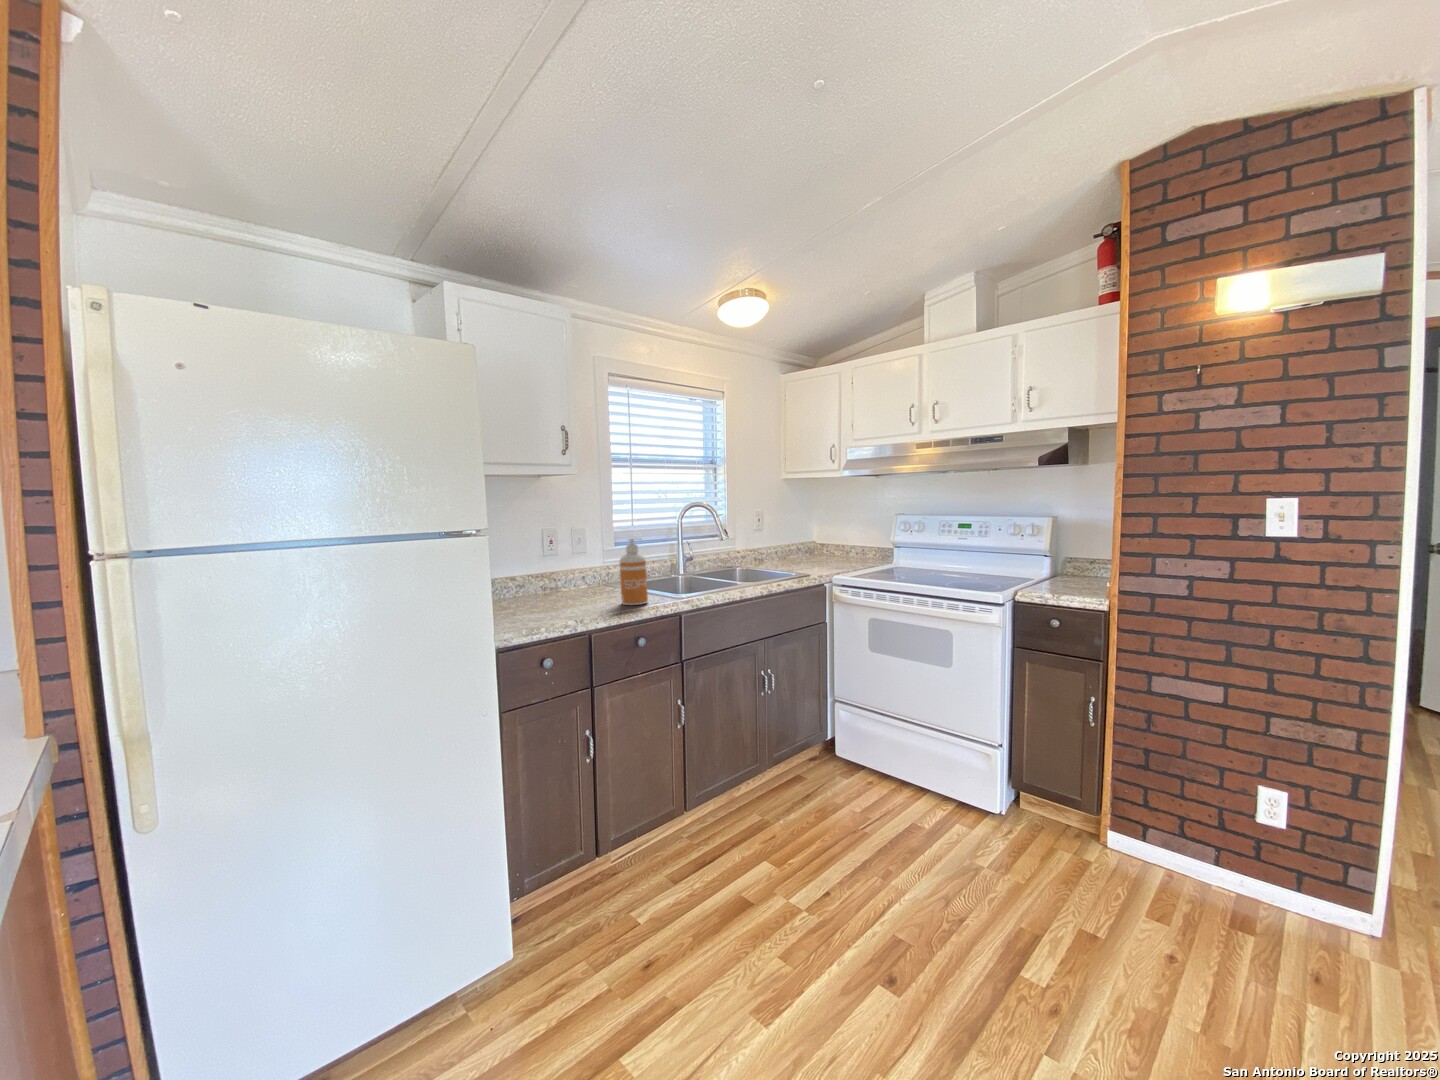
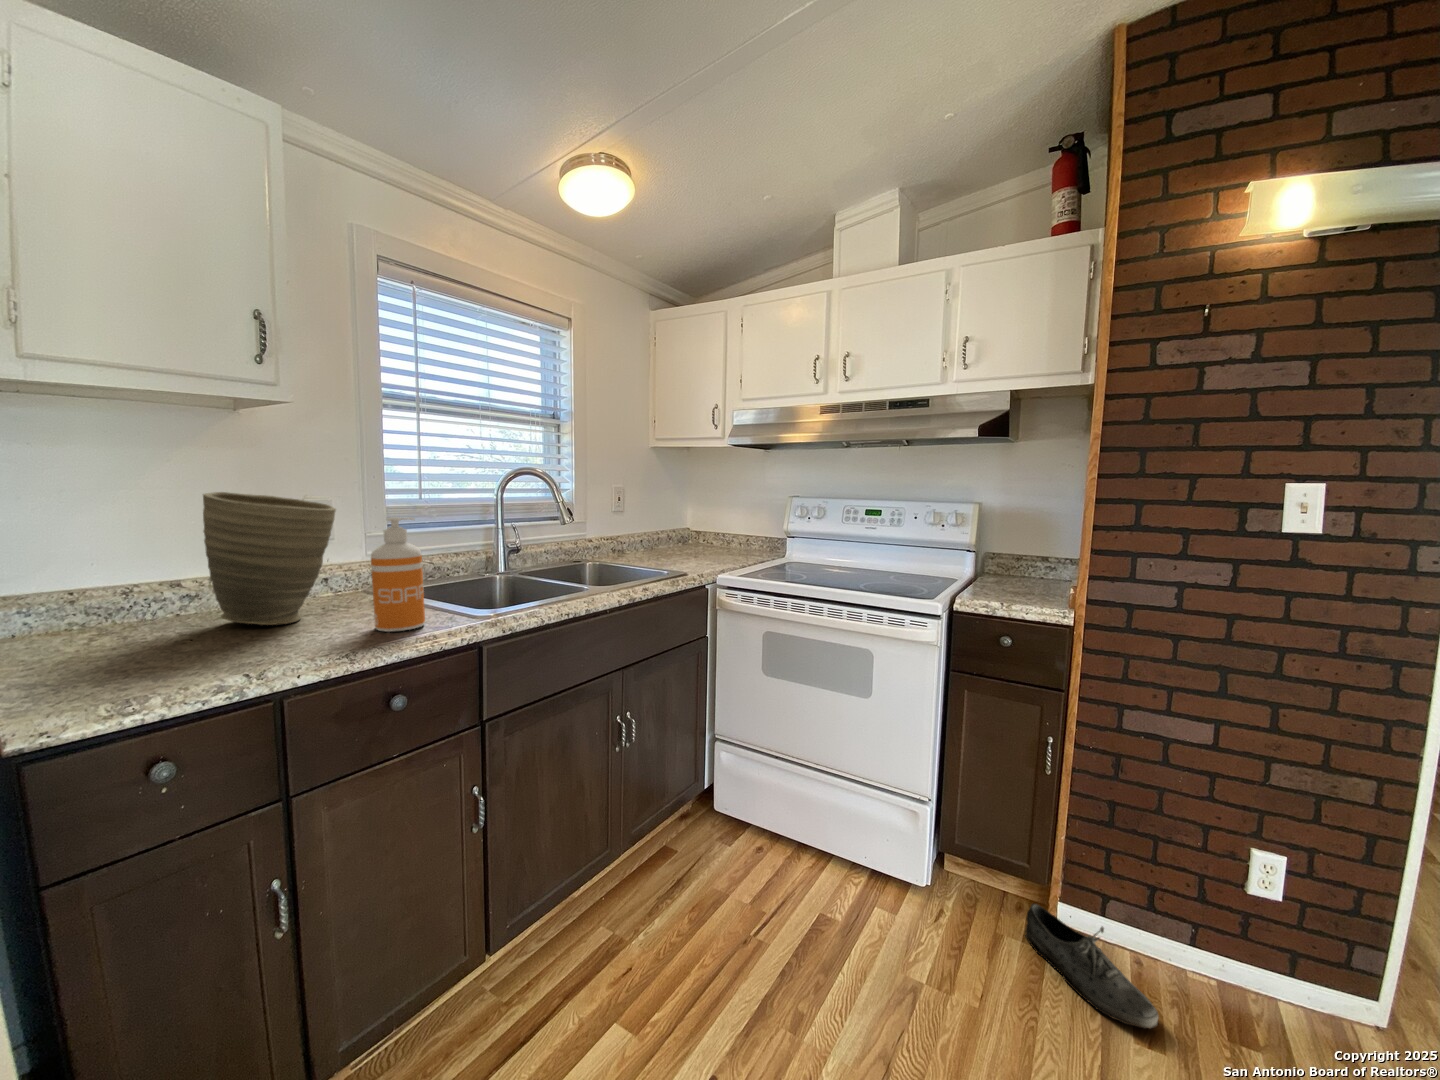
vase: none [535,526,597,601] -> present [203,492,336,625]
shoe: none [1075,827,1168,908] -> present [1025,904,1158,1029]

